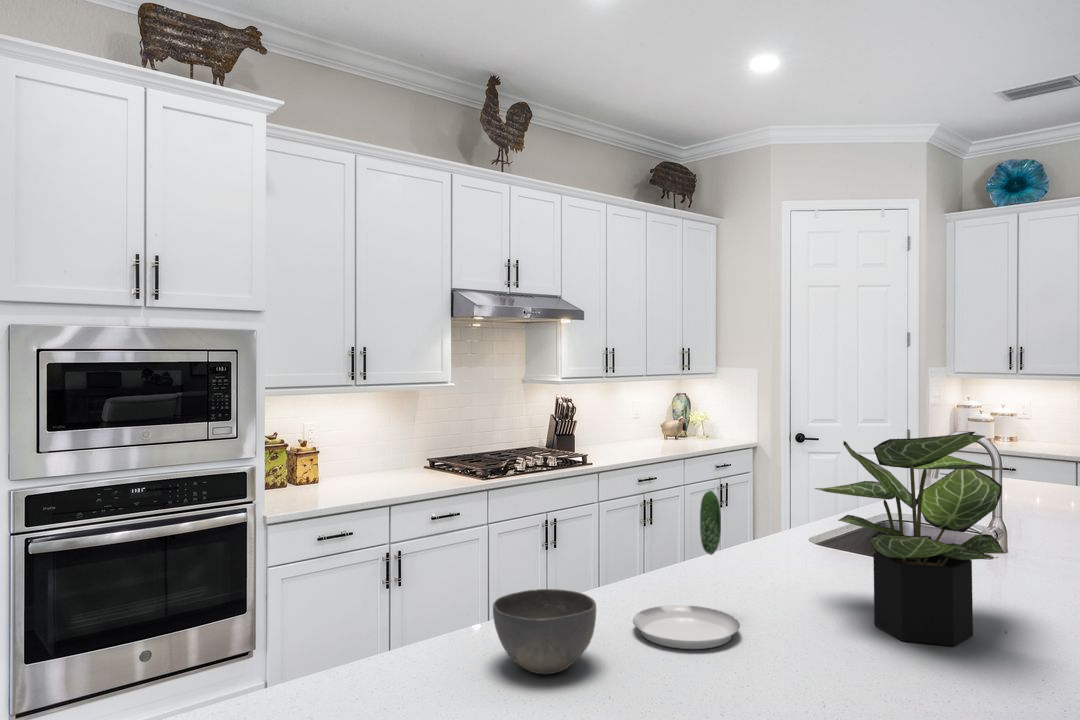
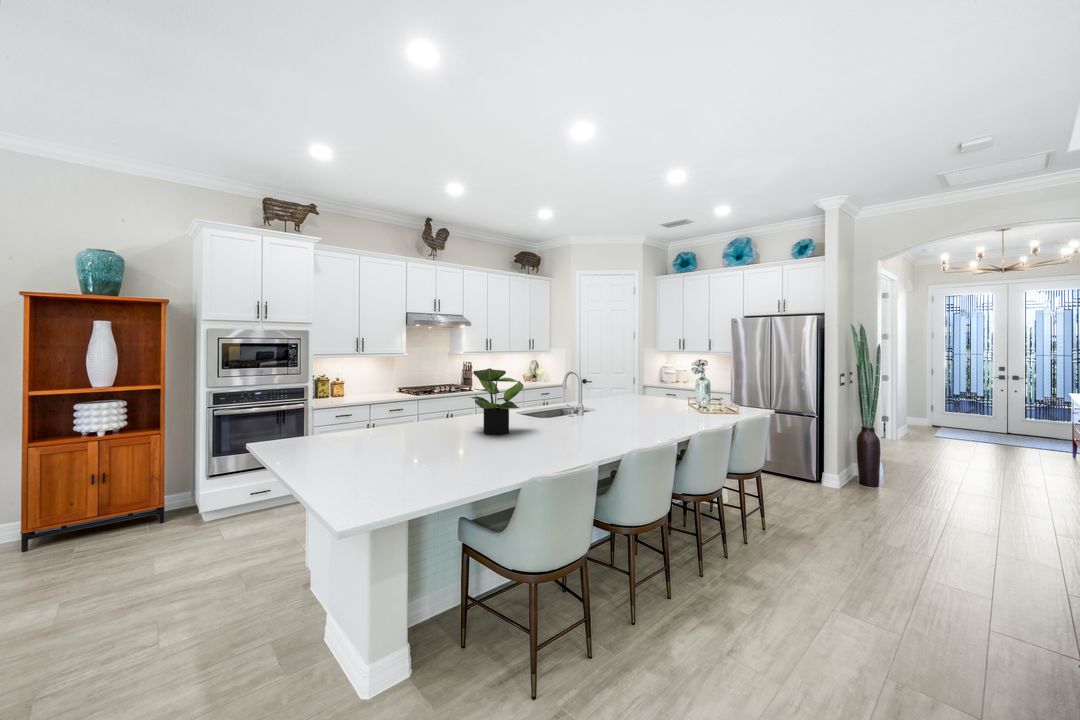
plate: present [632,491,740,649] -> none [404,388,438,435]
bowl: present [493,589,596,674] -> none [351,416,384,438]

